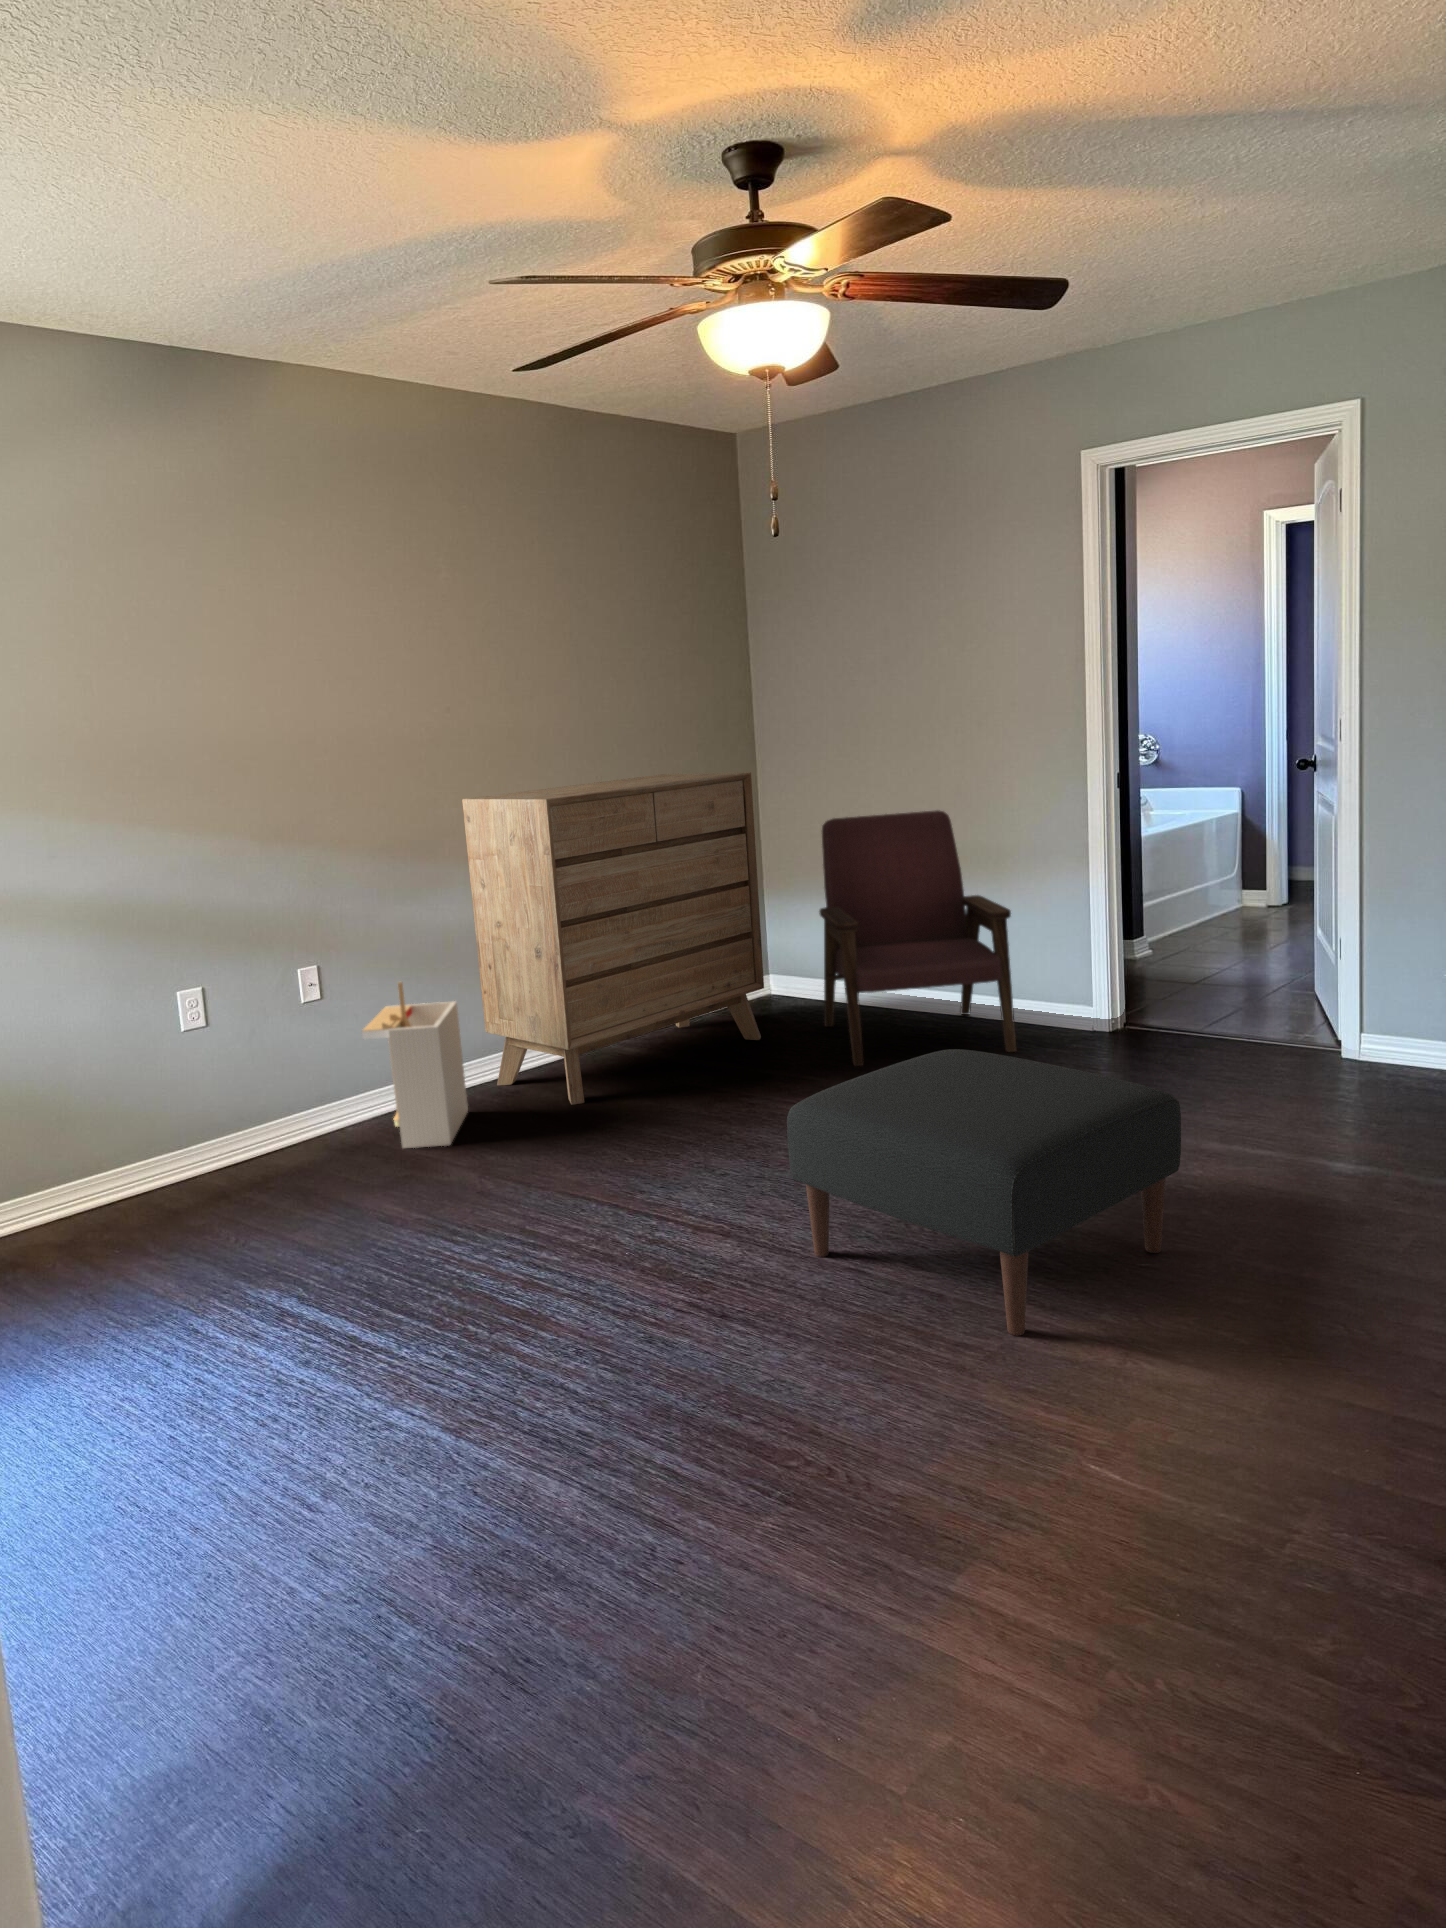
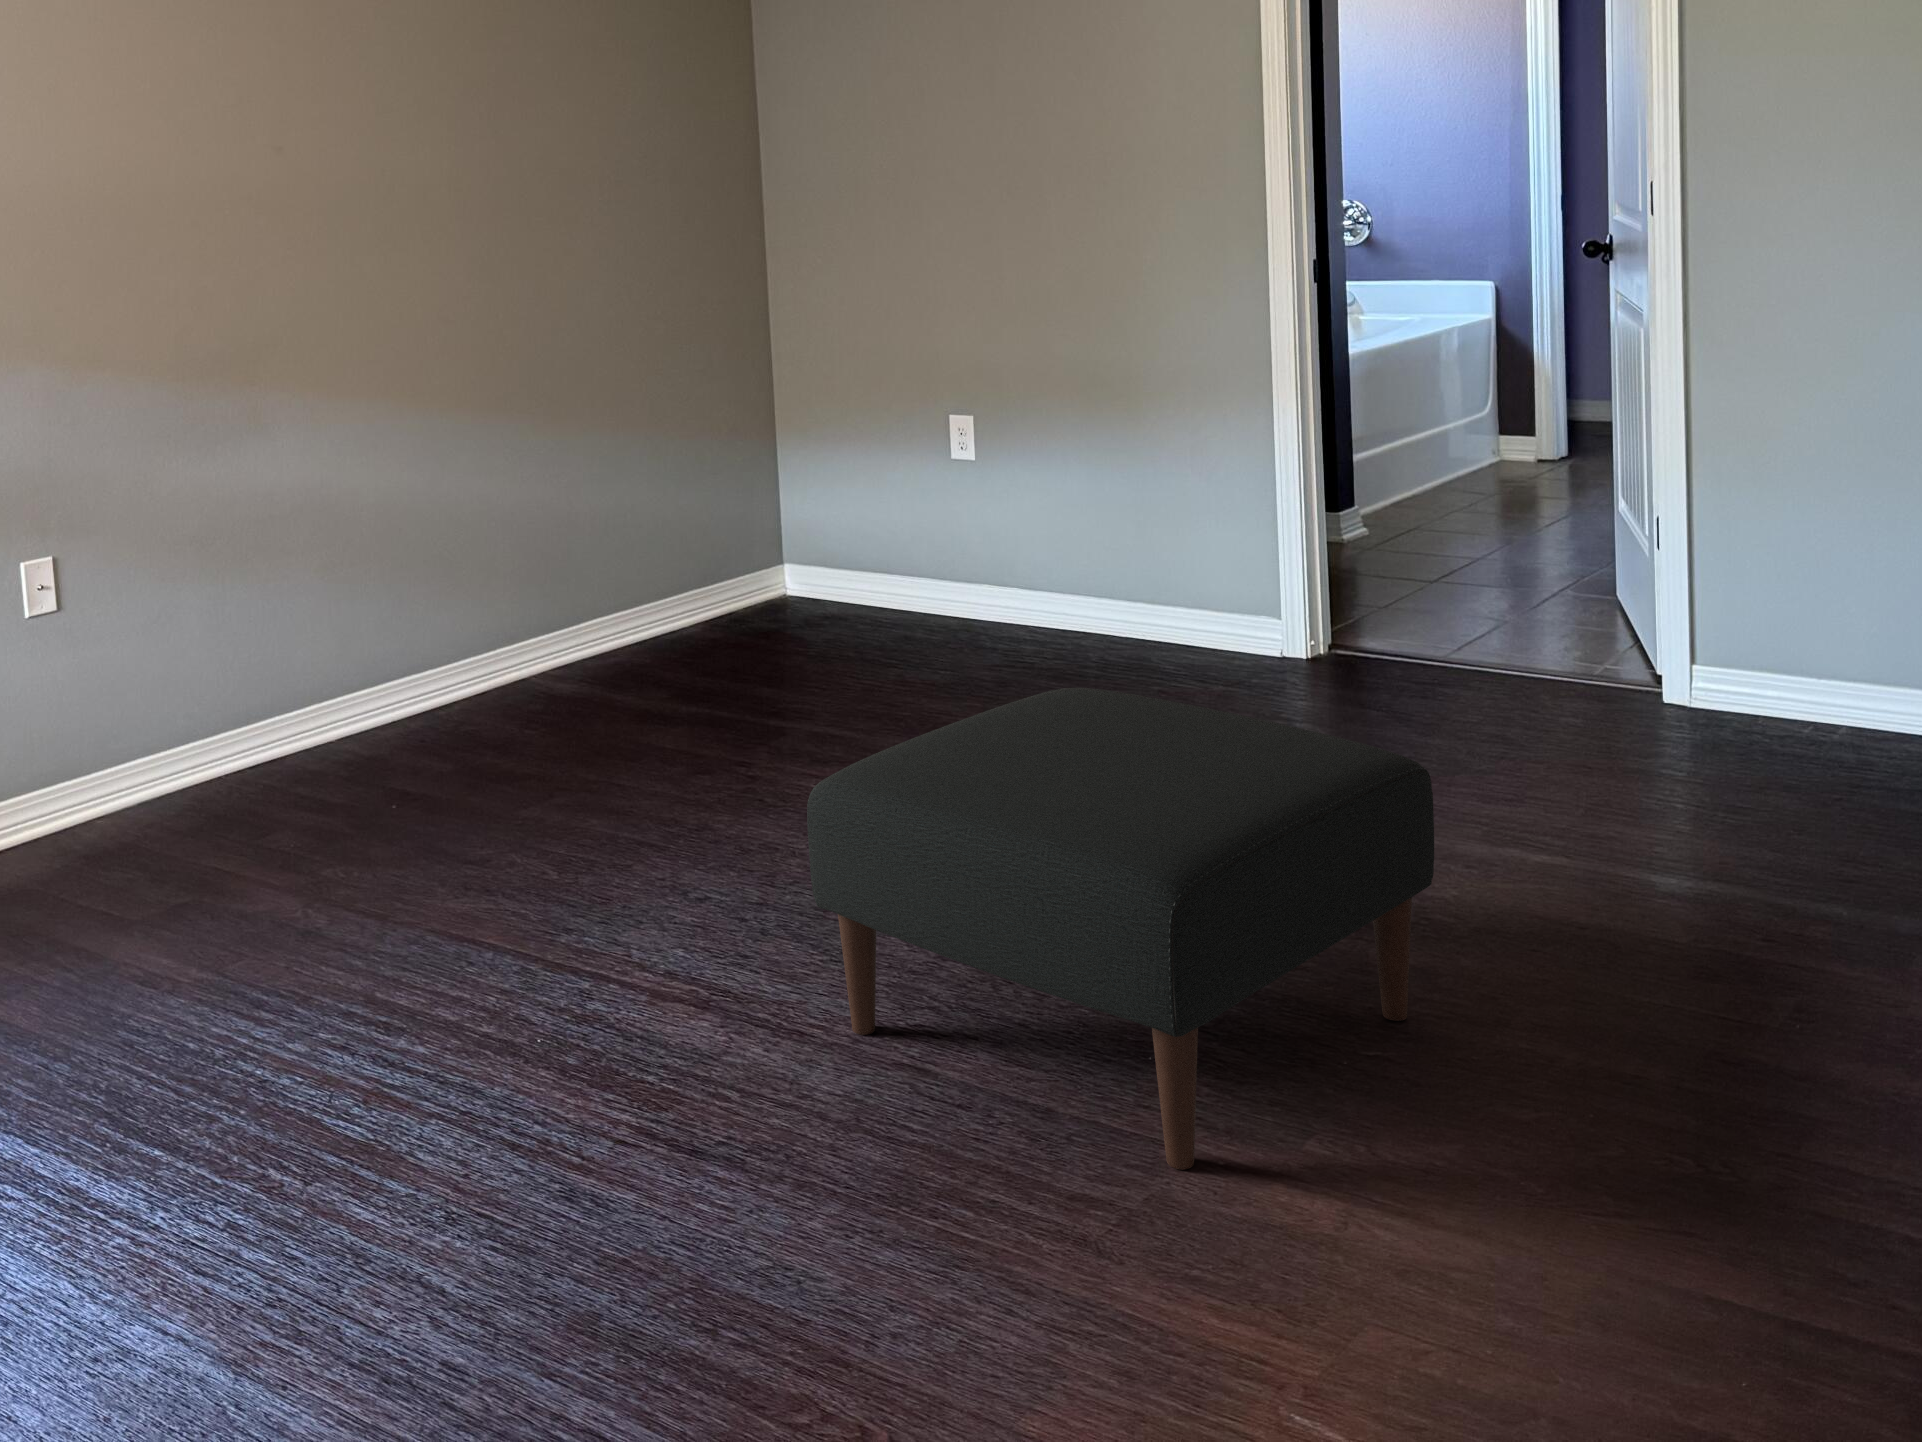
dresser: present [462,772,764,1104] -> none [302,250,778,777]
armchair: present [819,810,1016,1066] -> none [864,311,1171,711]
storage bin: present [362,982,468,1148] -> none [123,580,298,854]

